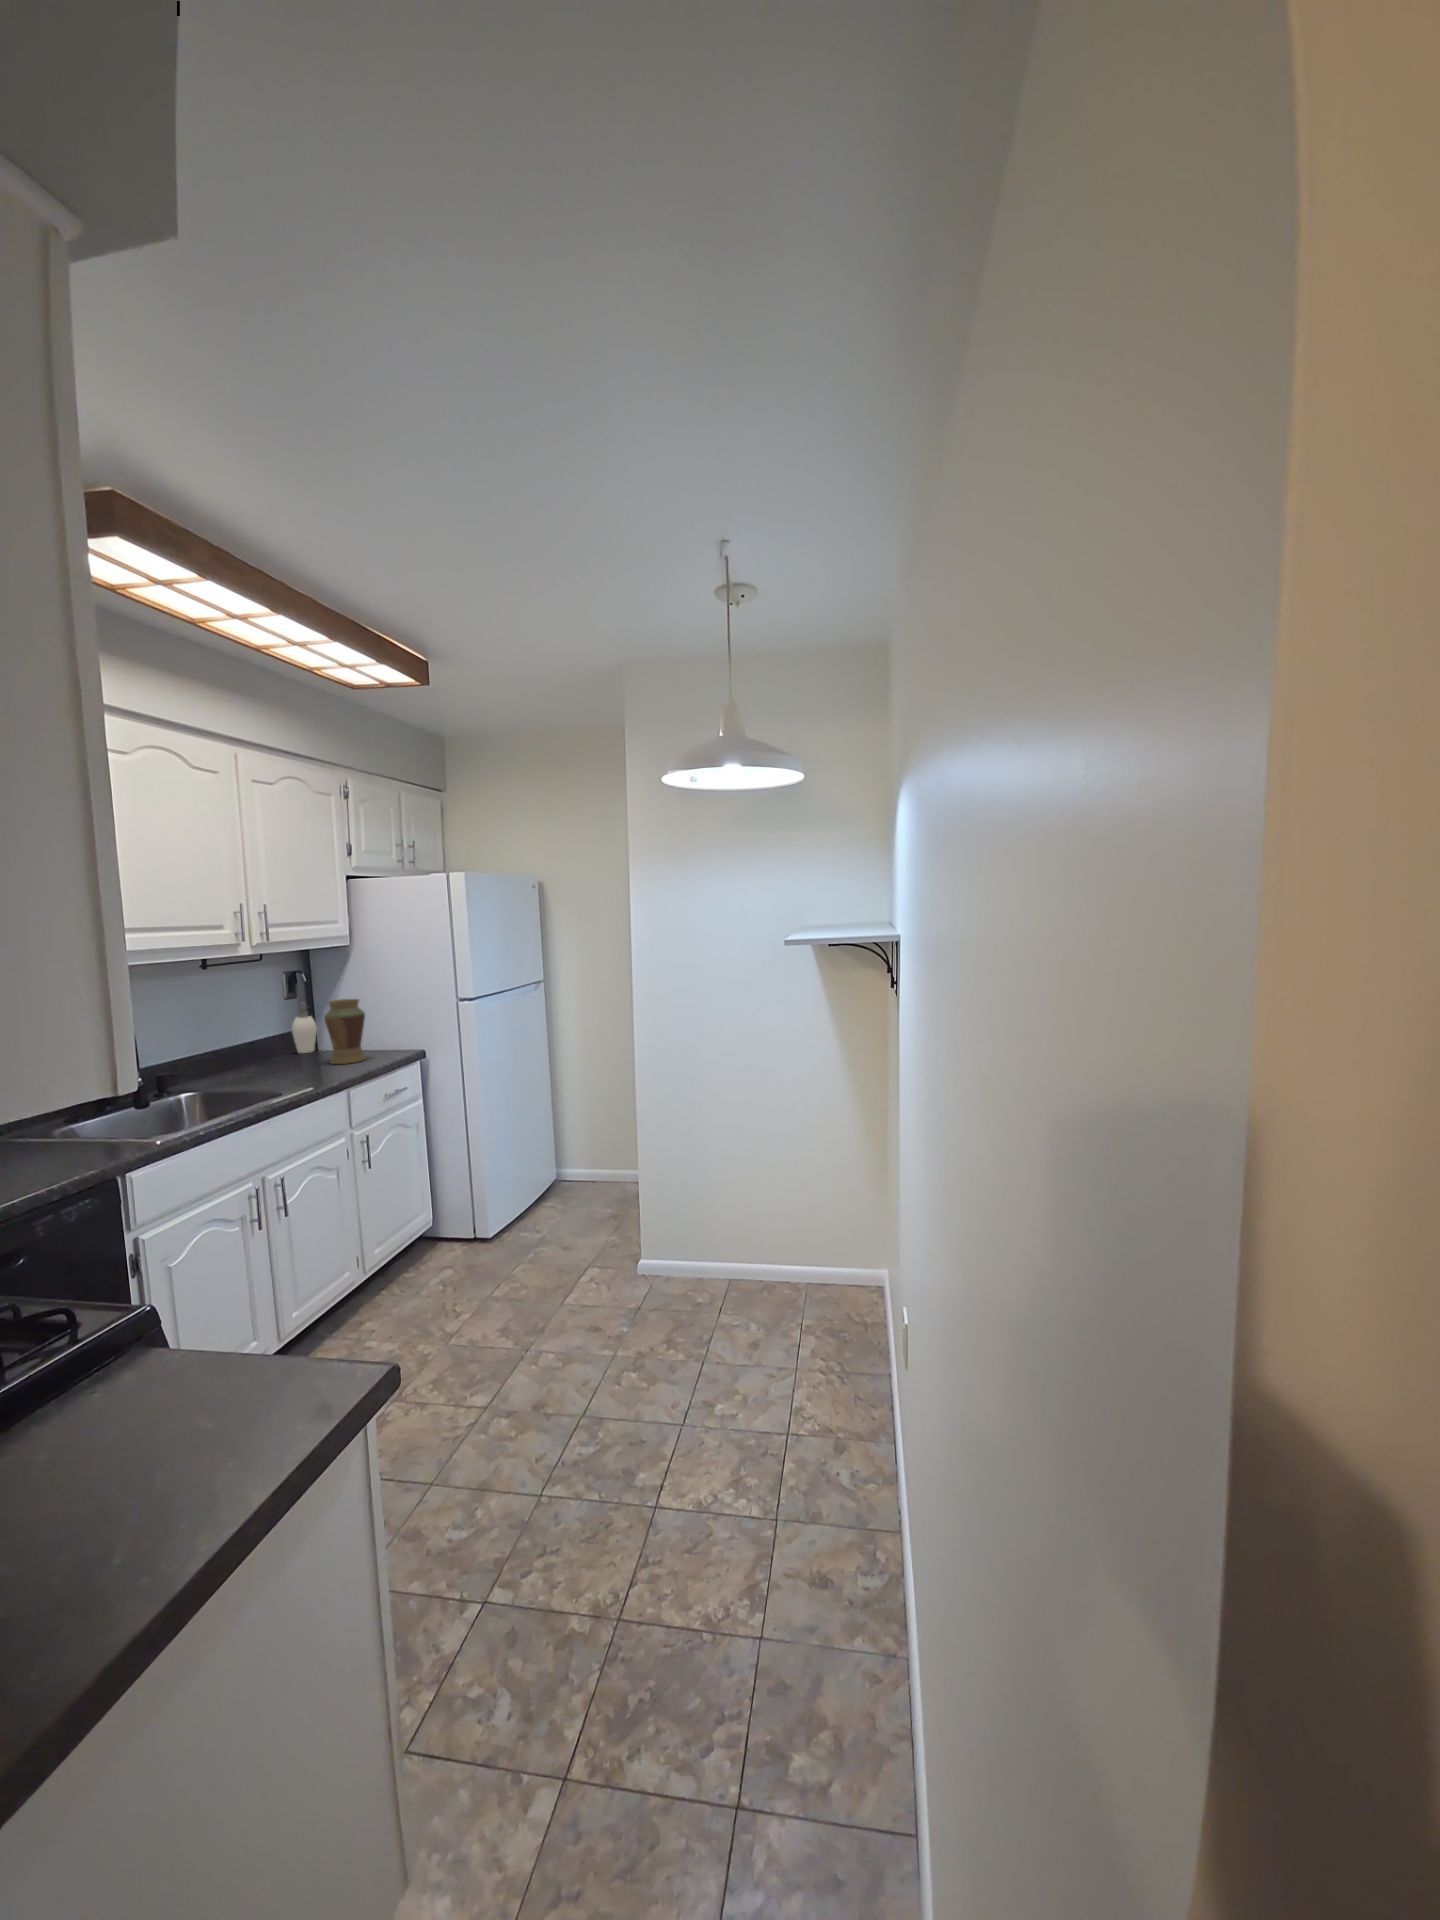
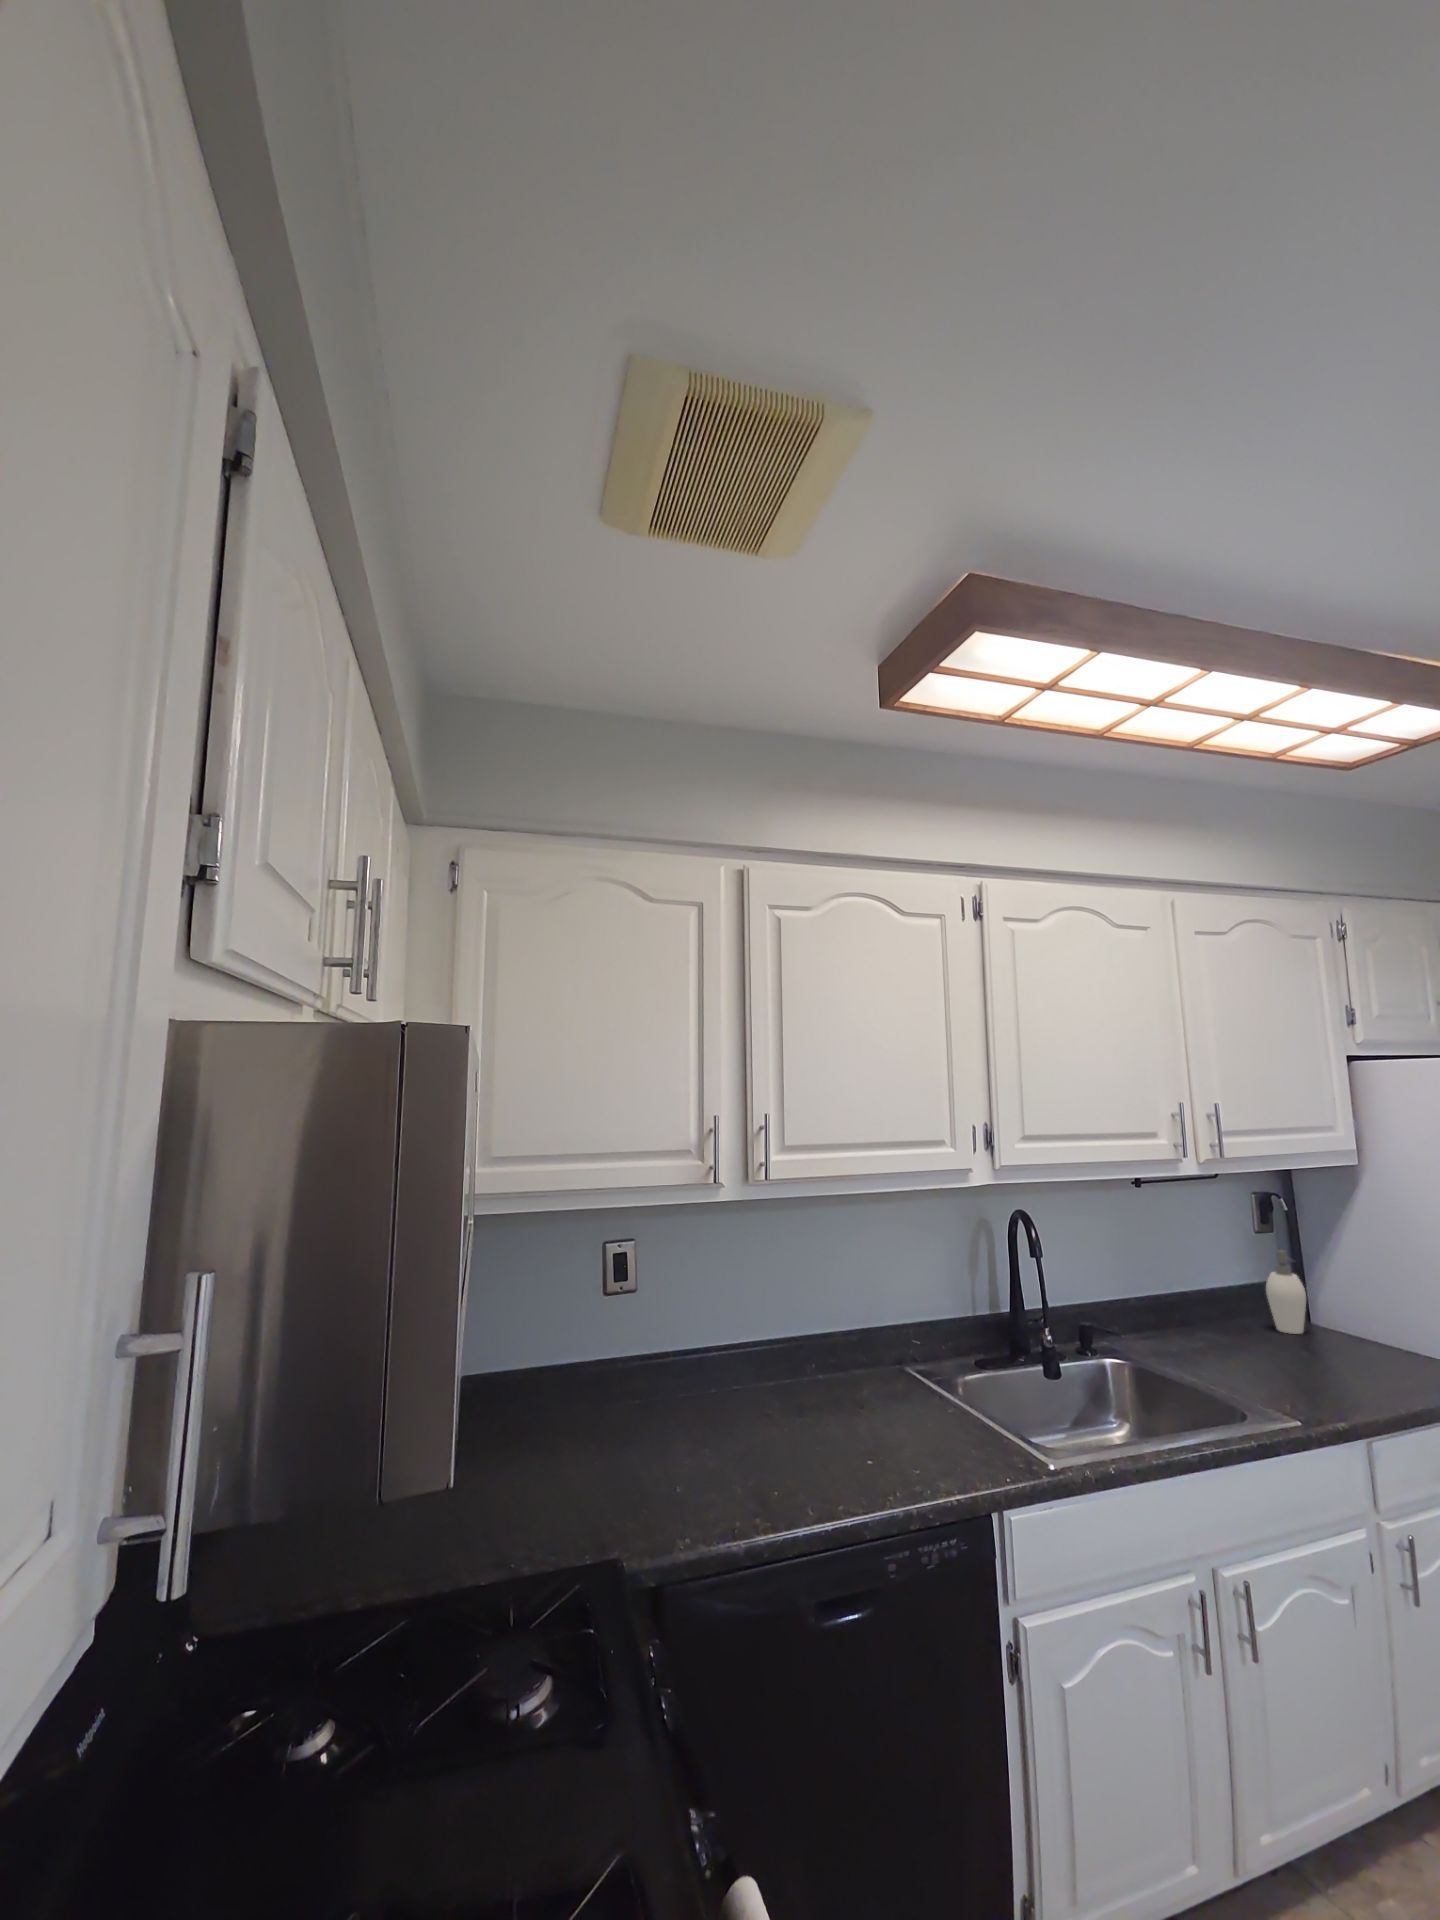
vase: present [324,999,366,1064] -> none [1317,1262,1400,1384]

